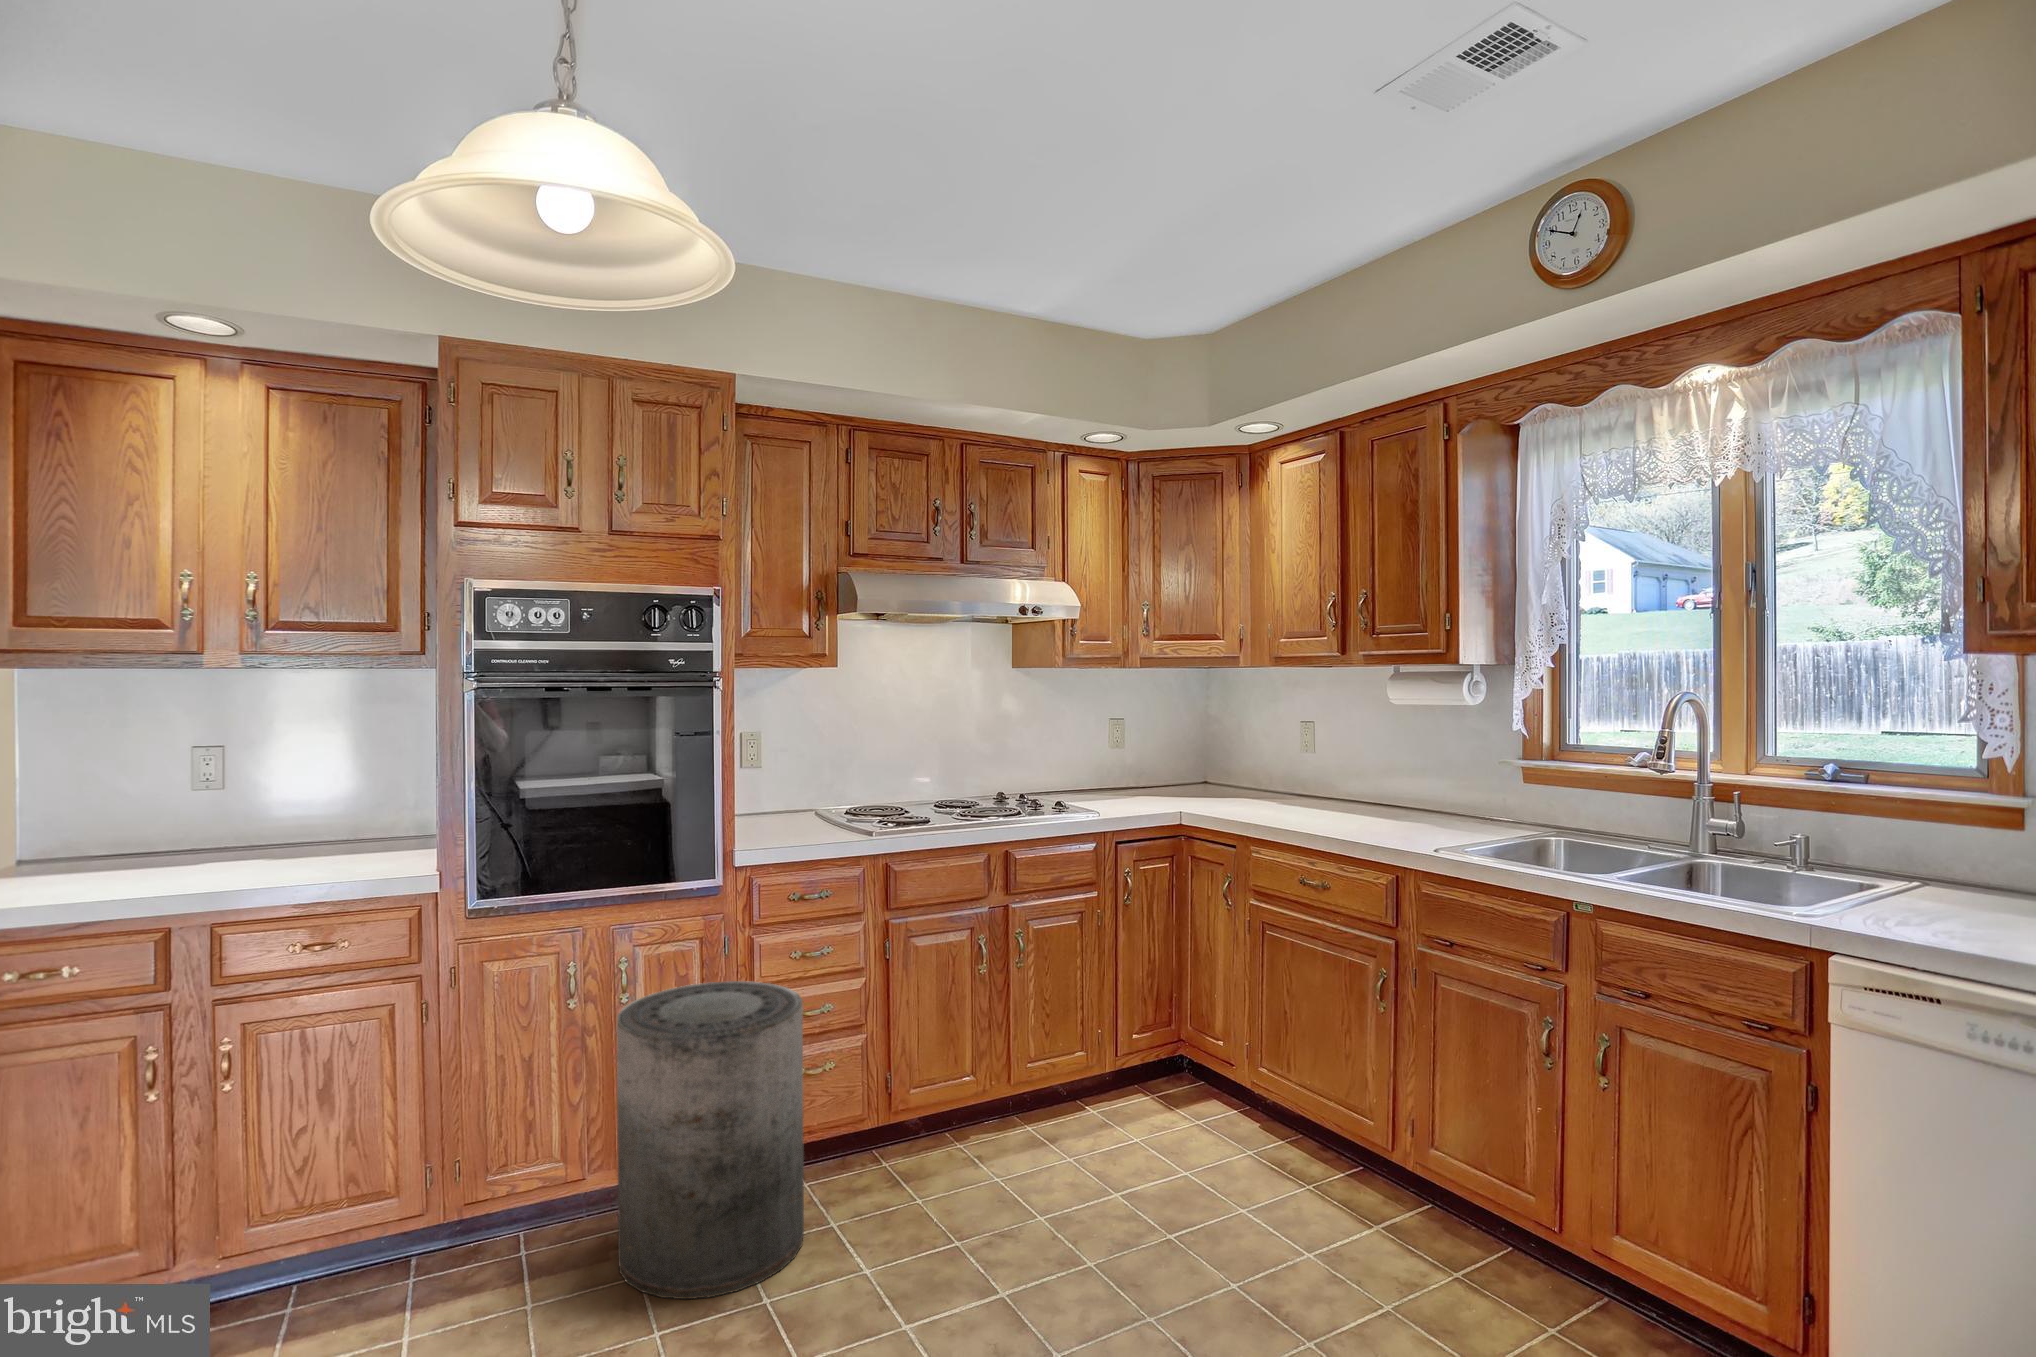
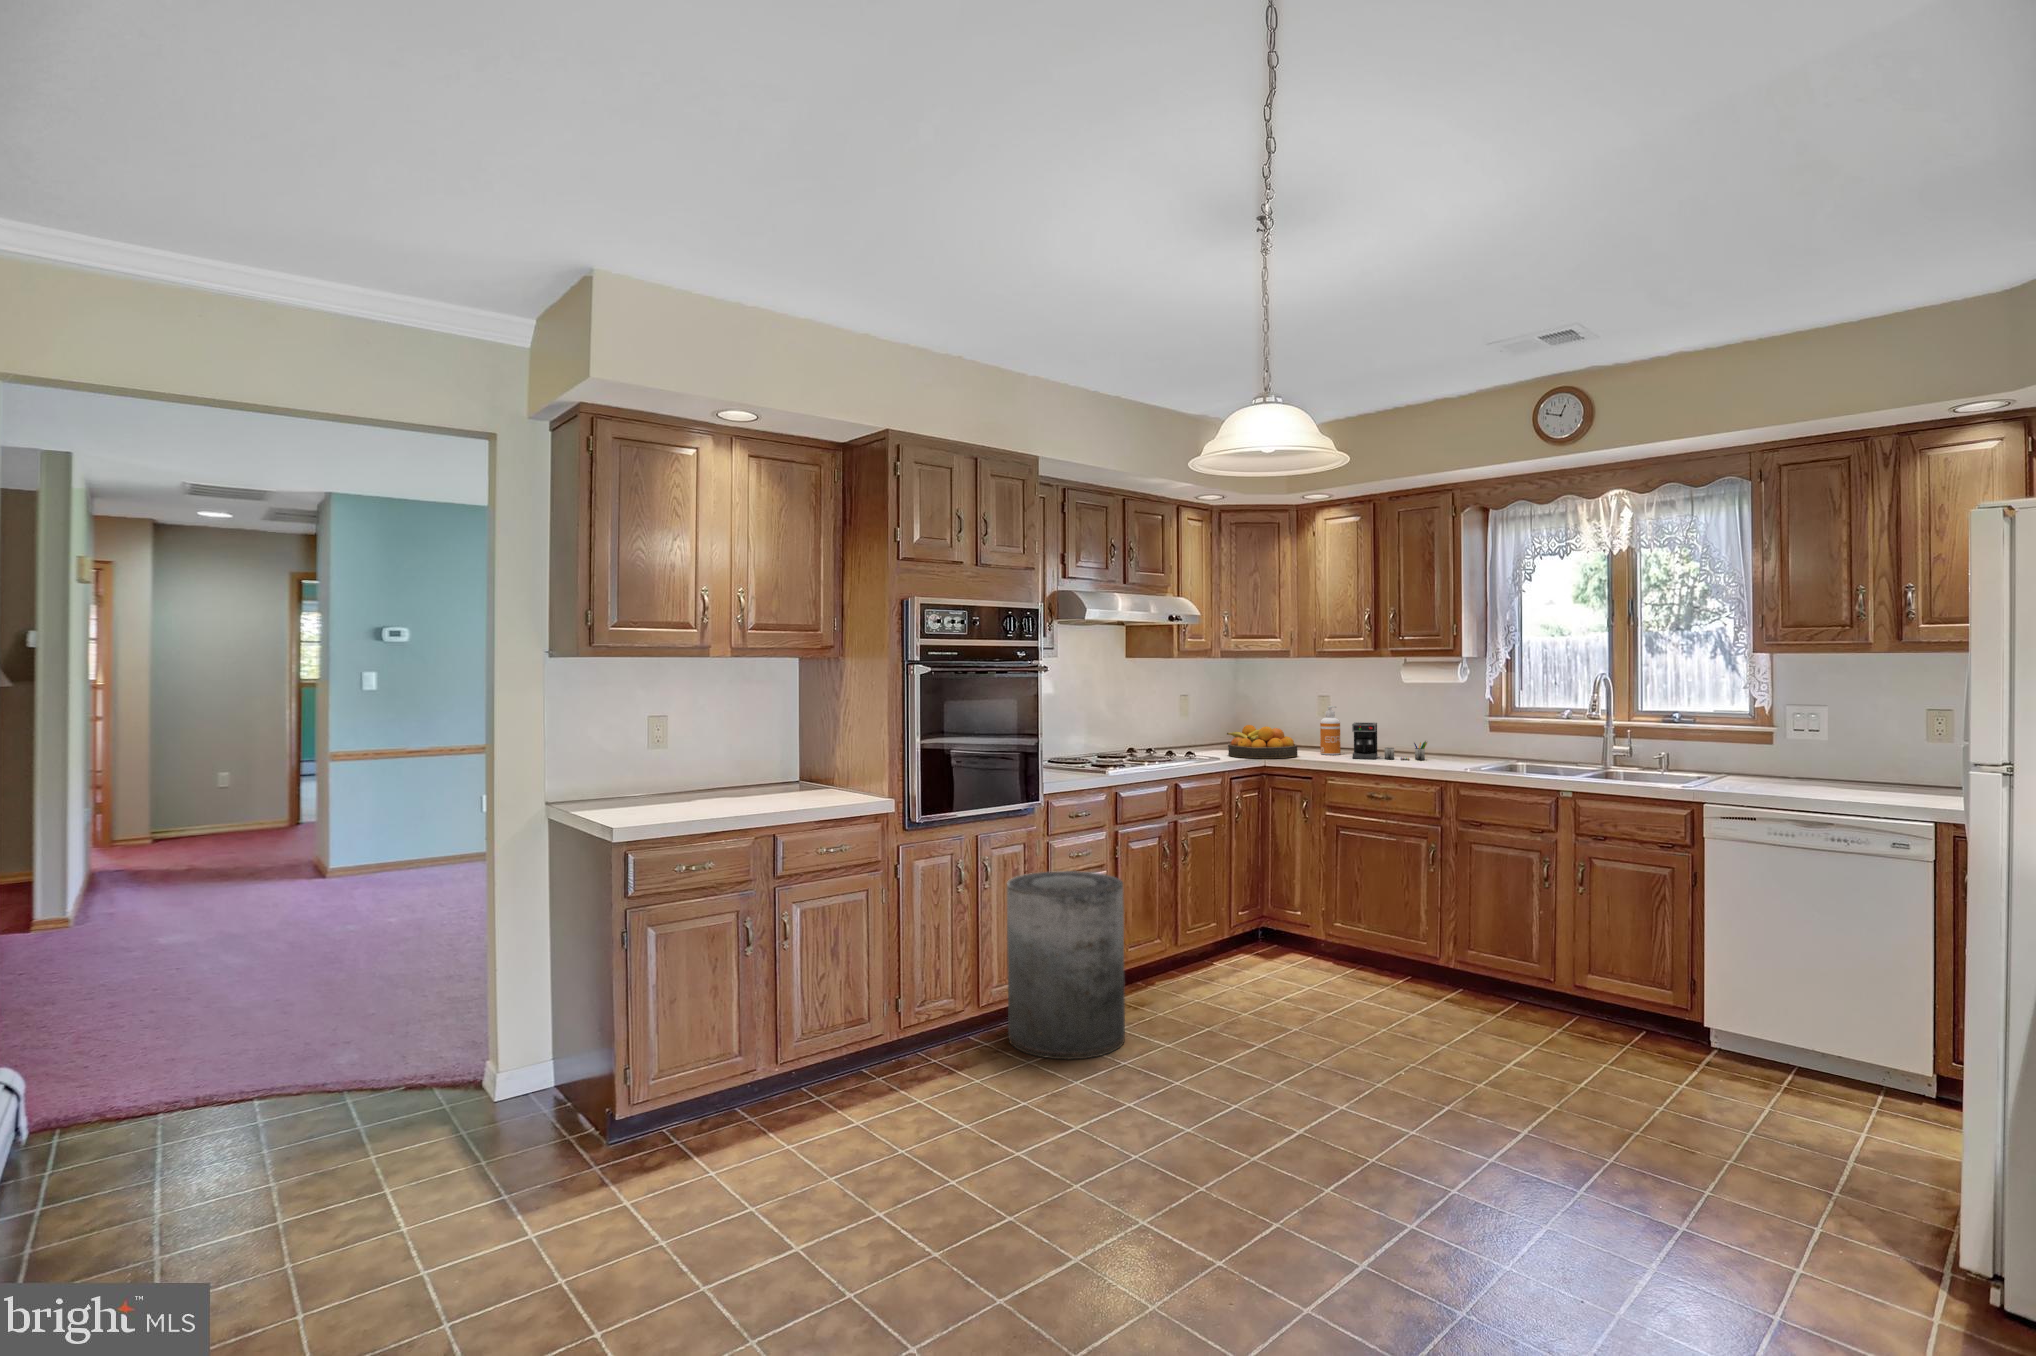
soap dispenser: none [1278,736,1308,808] -> present [1320,706,1341,755]
fruit bowl: none [1138,761,1237,812] -> present [1227,725,1298,758]
coffee maker: none [1306,761,1420,824] -> present [1352,723,1427,760]

